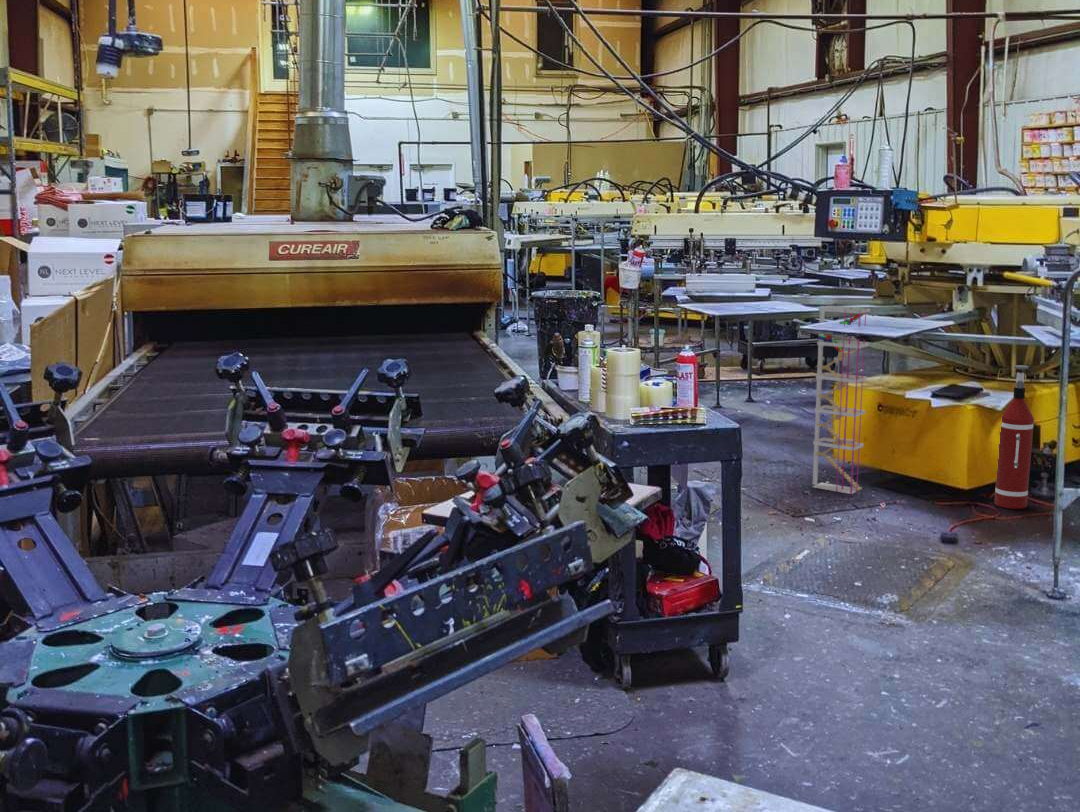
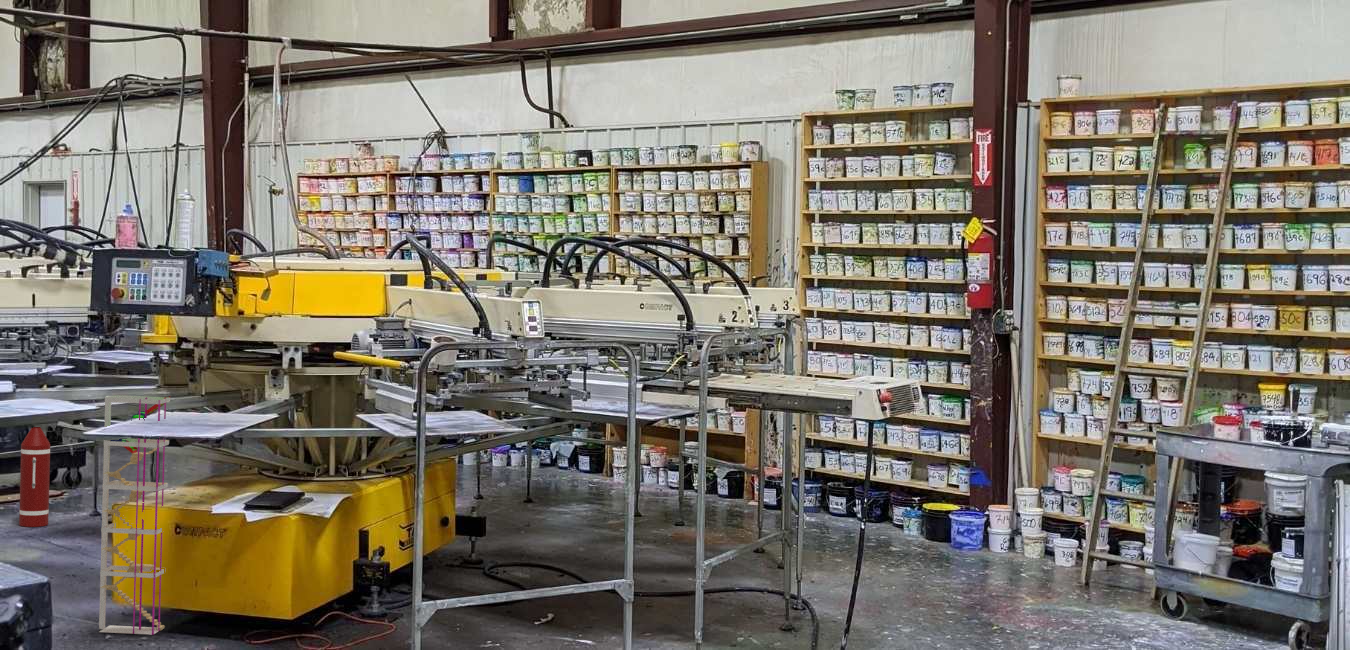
fire extinguisher: present [994,365,1034,509] -> present [19,427,50,527]

